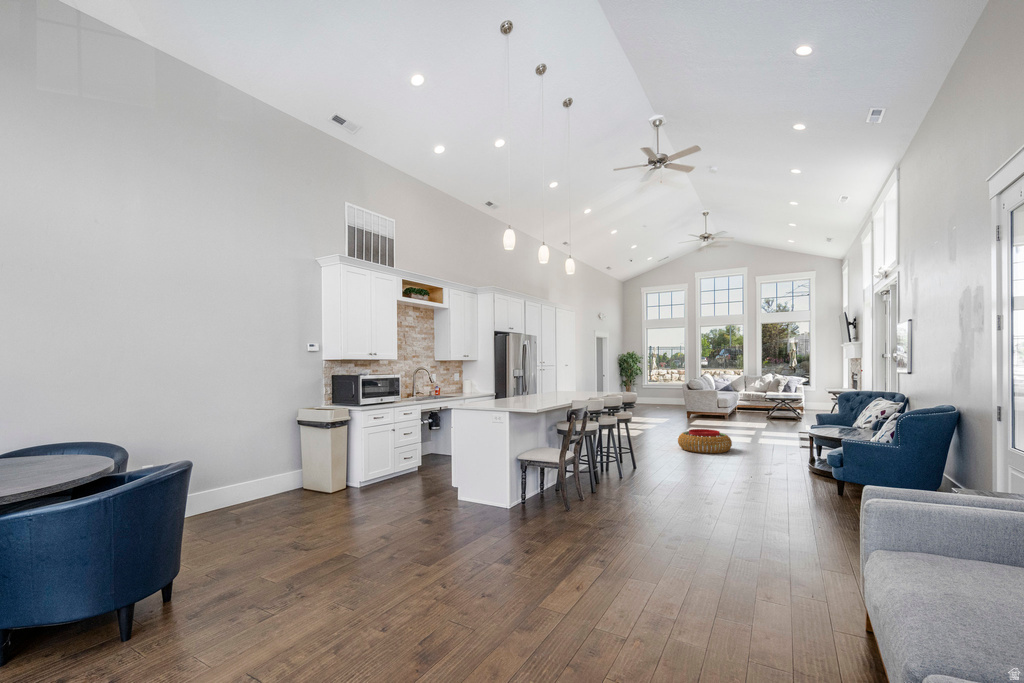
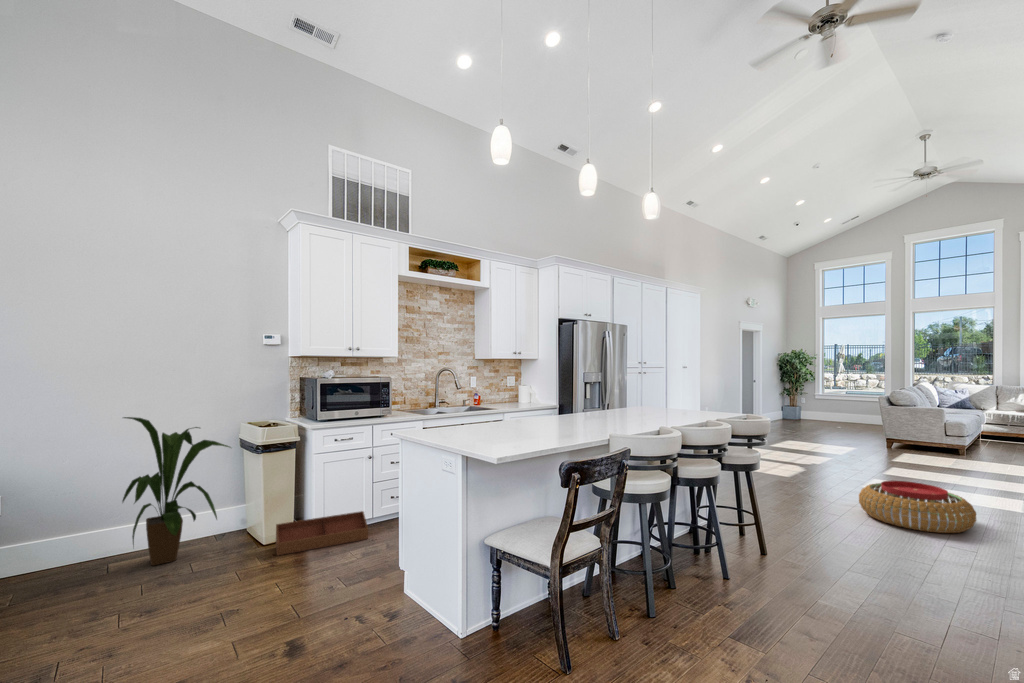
house plant: none [240,404,317,509] -> present [122,417,229,566]
storage bin: none [347,468,405,496] -> present [276,511,368,555]

